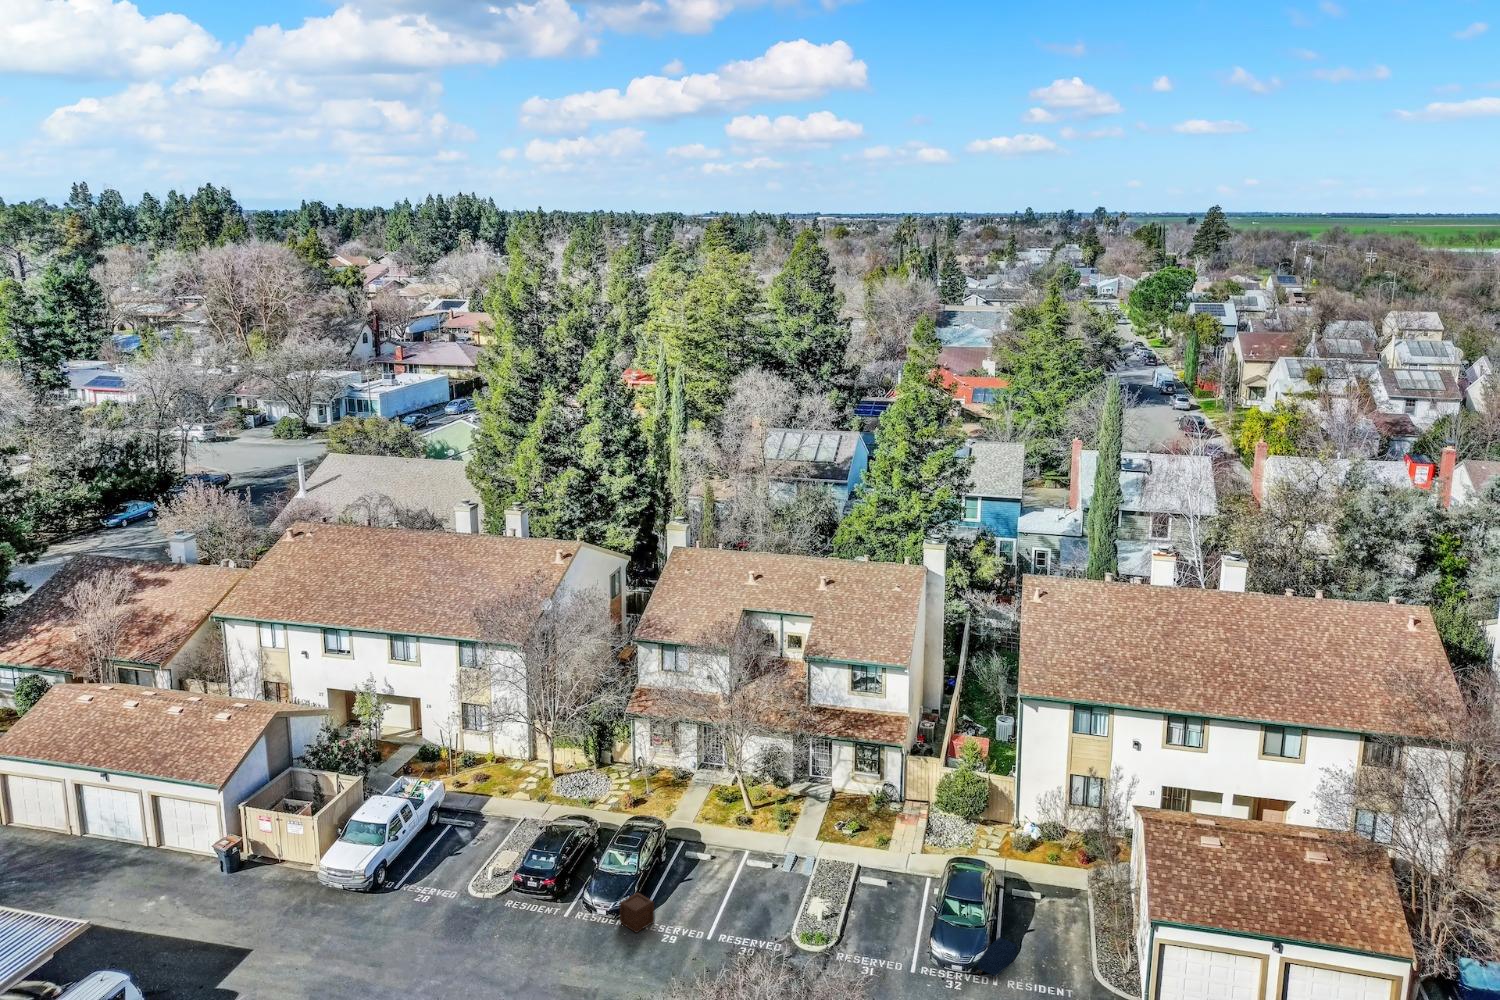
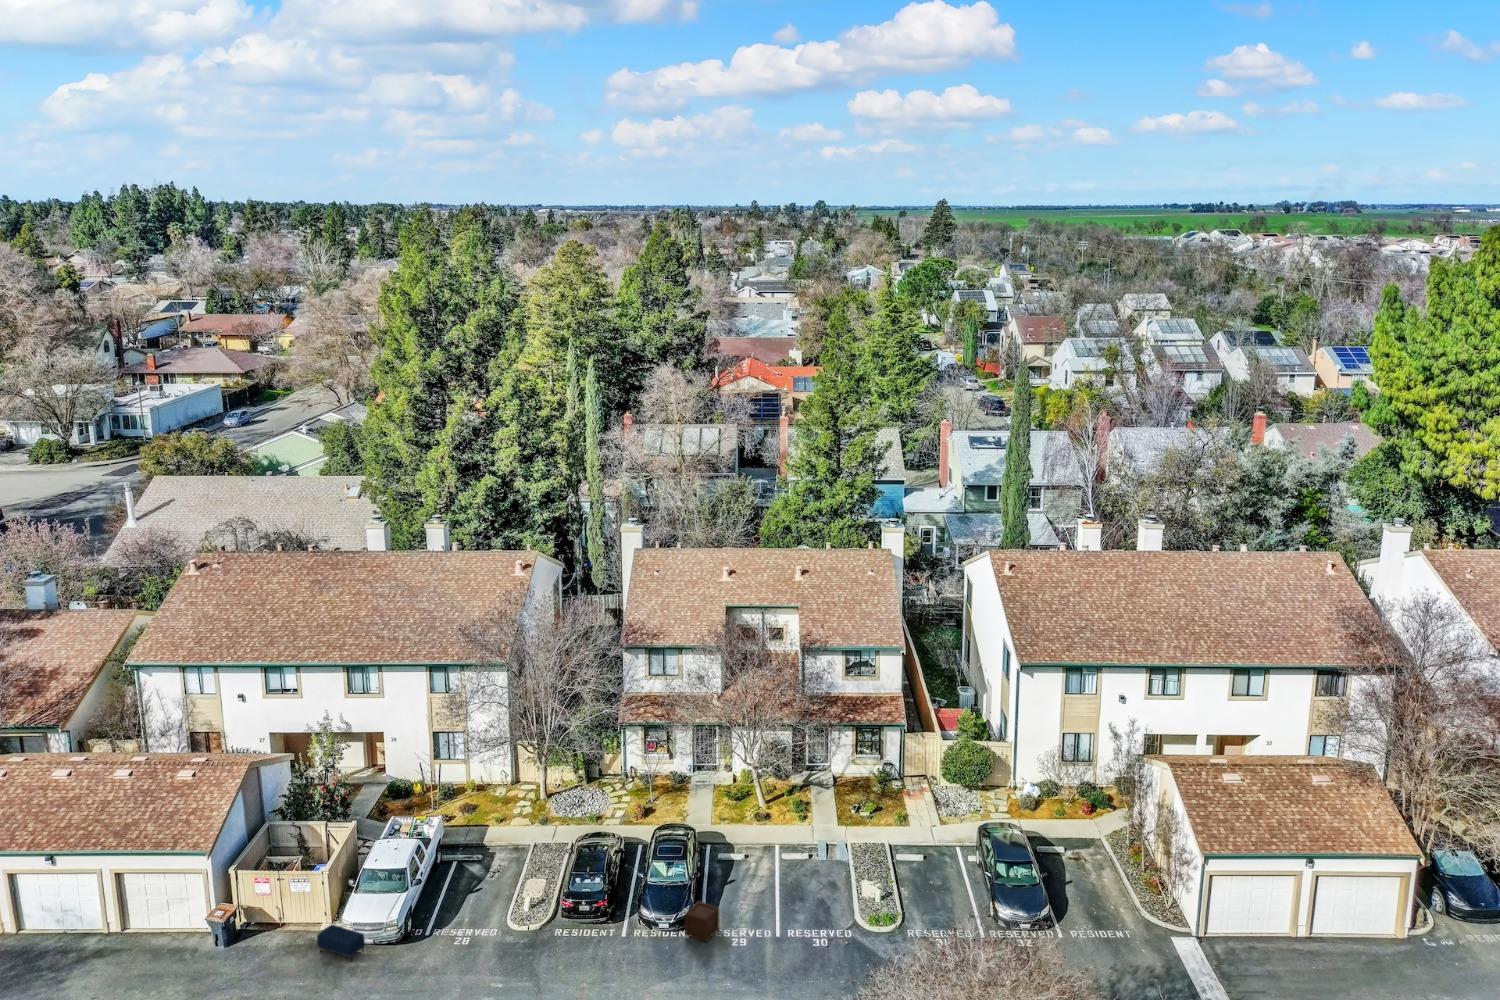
bench: present [978,937,1017,981] -> present [317,925,365,961]

